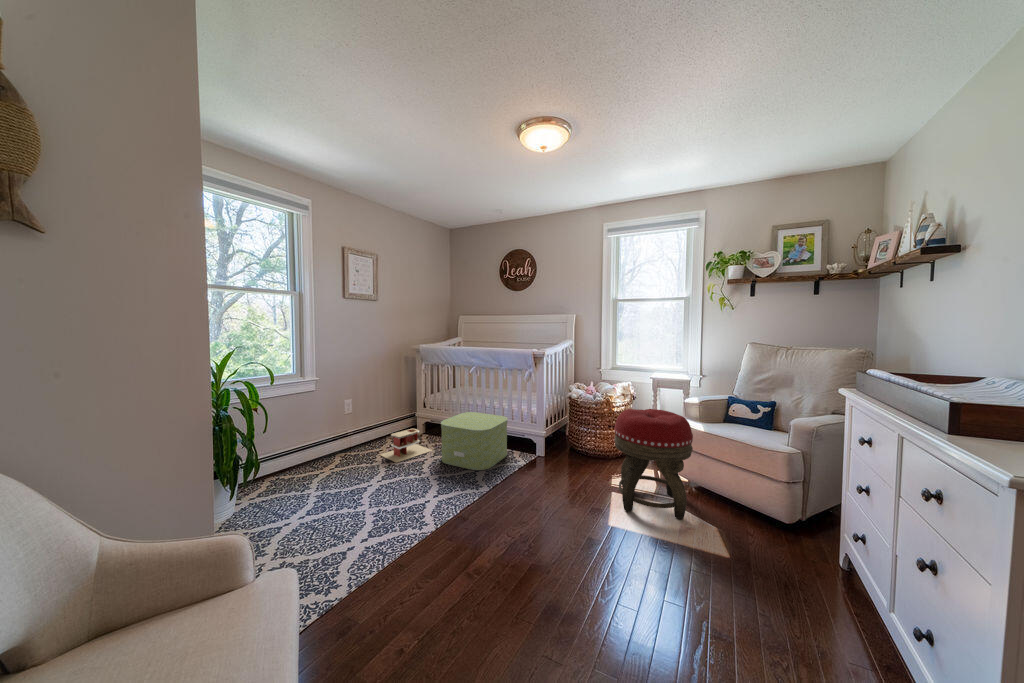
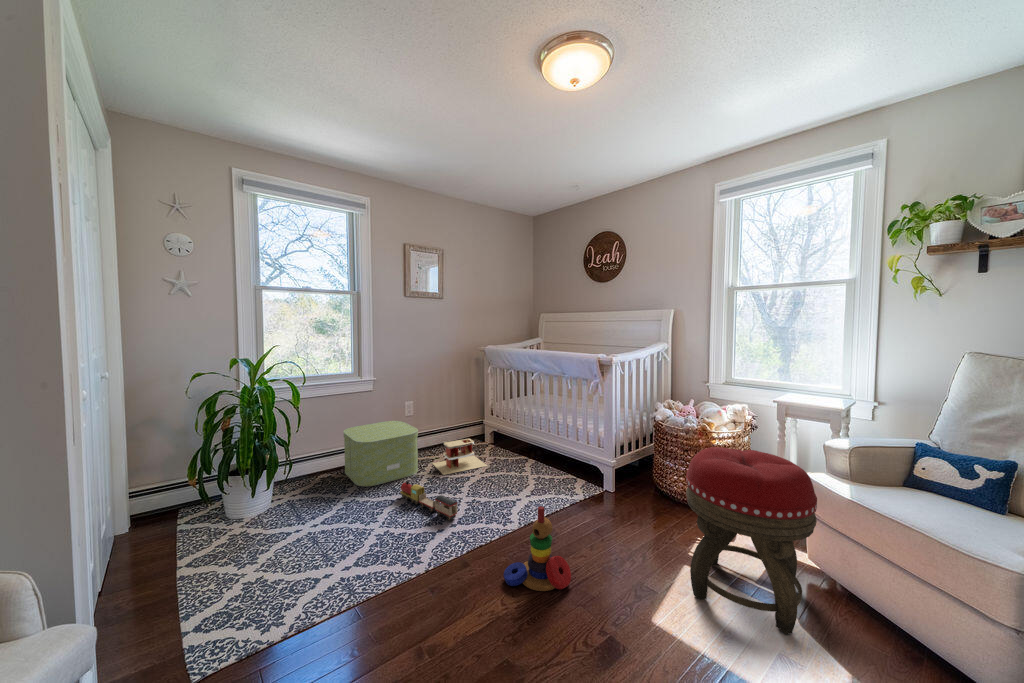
storage box: present [441,412,508,470] -> present [343,421,418,487]
stacking toy: none [495,466,546,531] -> present [504,506,571,591]
toy train: none [365,470,431,497] -> present [400,480,458,520]

